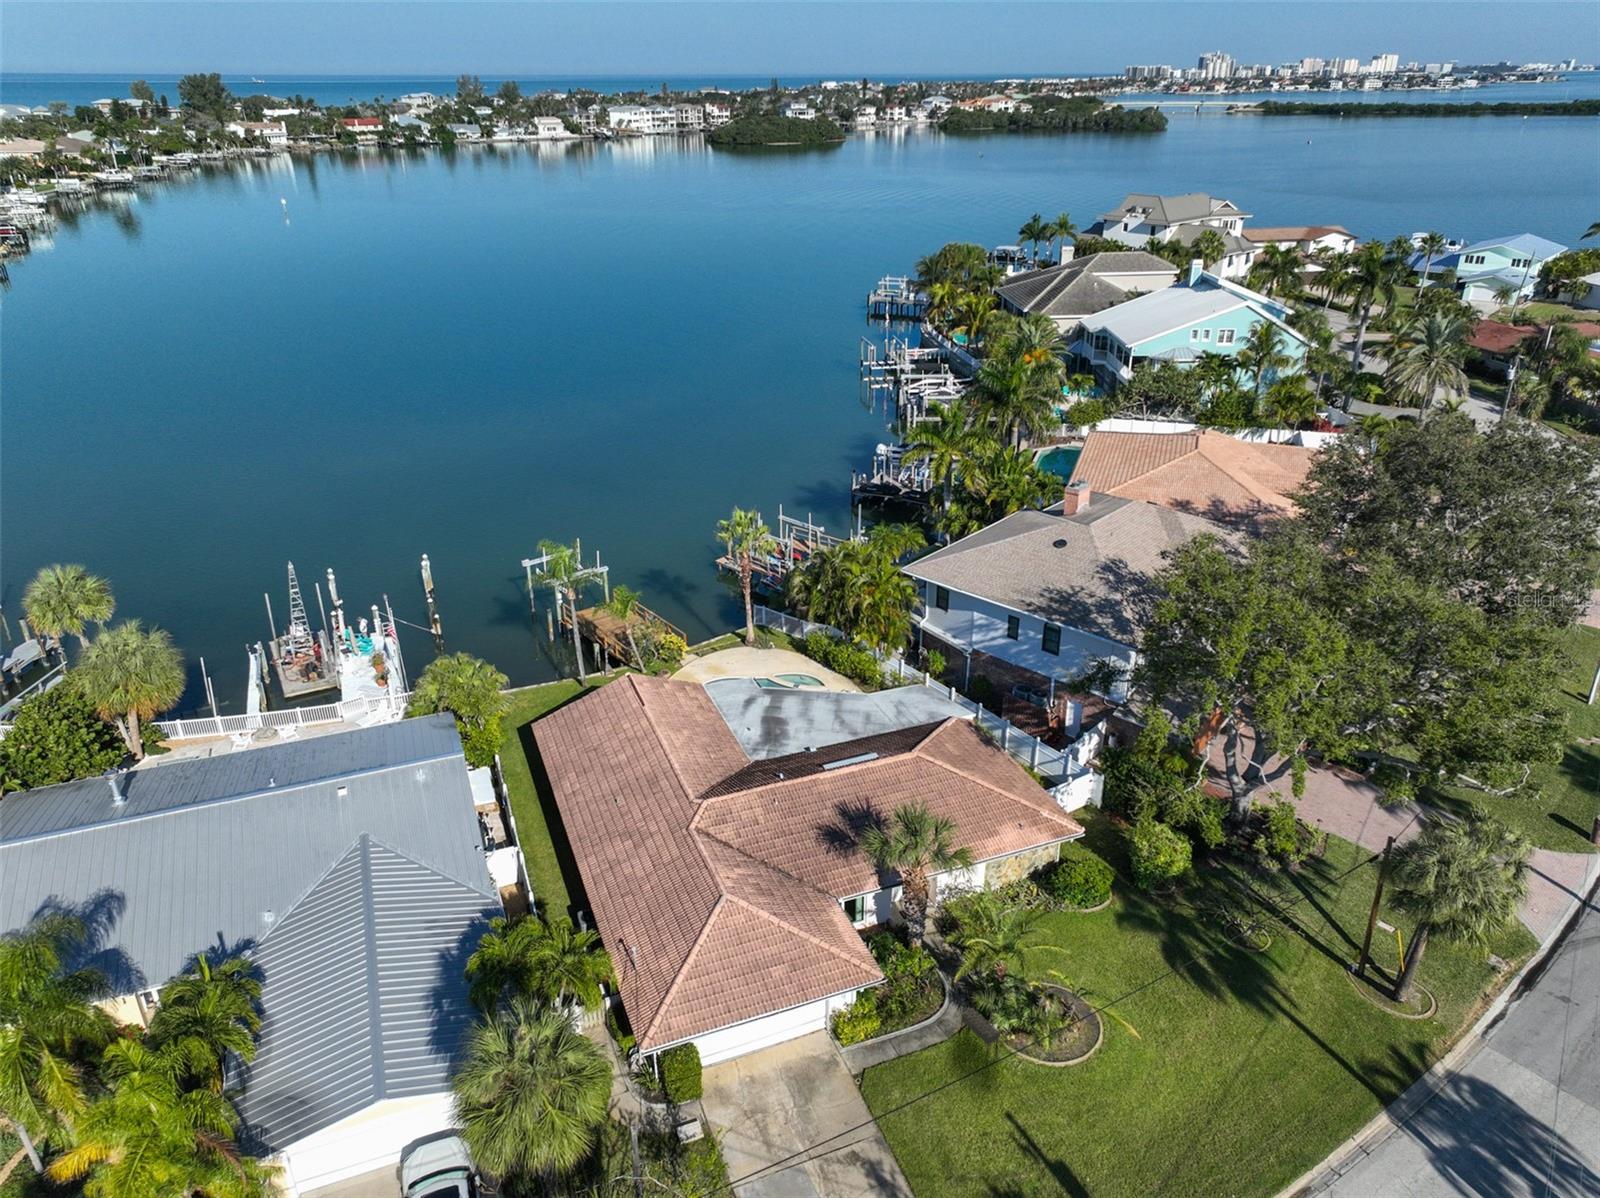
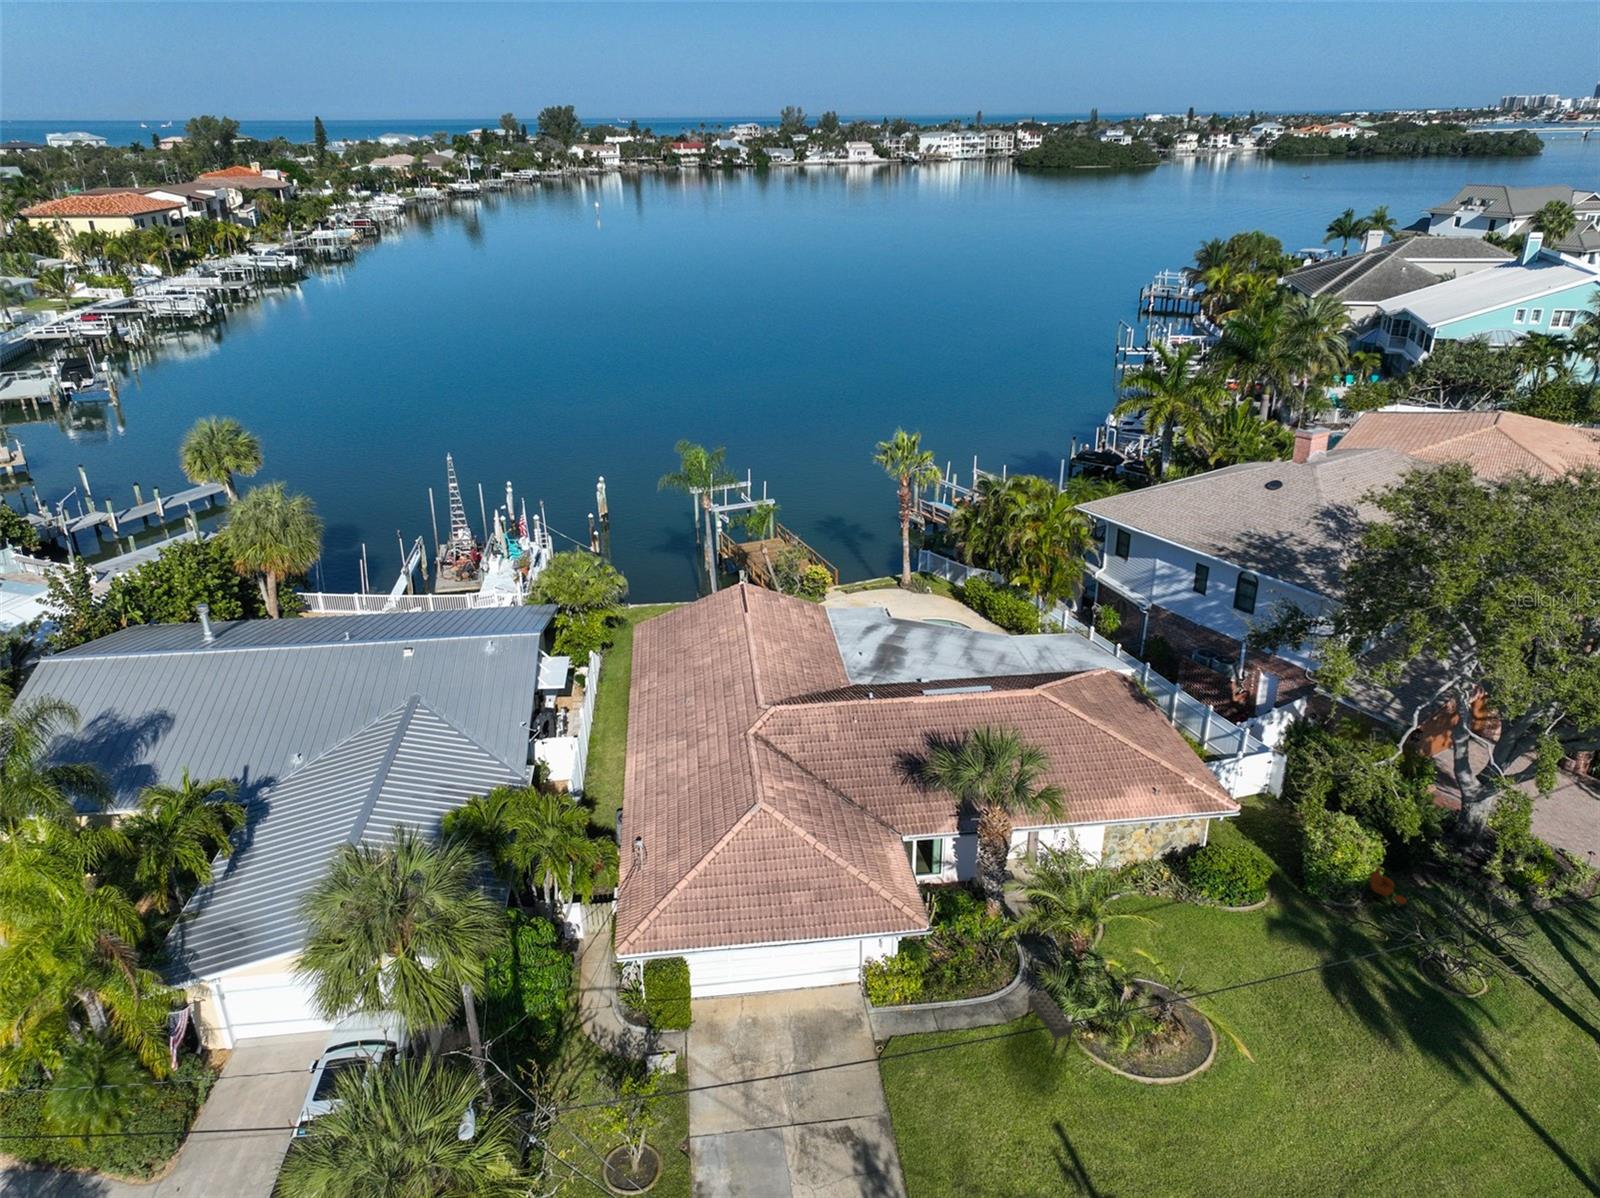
lounge chair: none [1179,860,1208,893] -> present [1370,866,1407,907]

